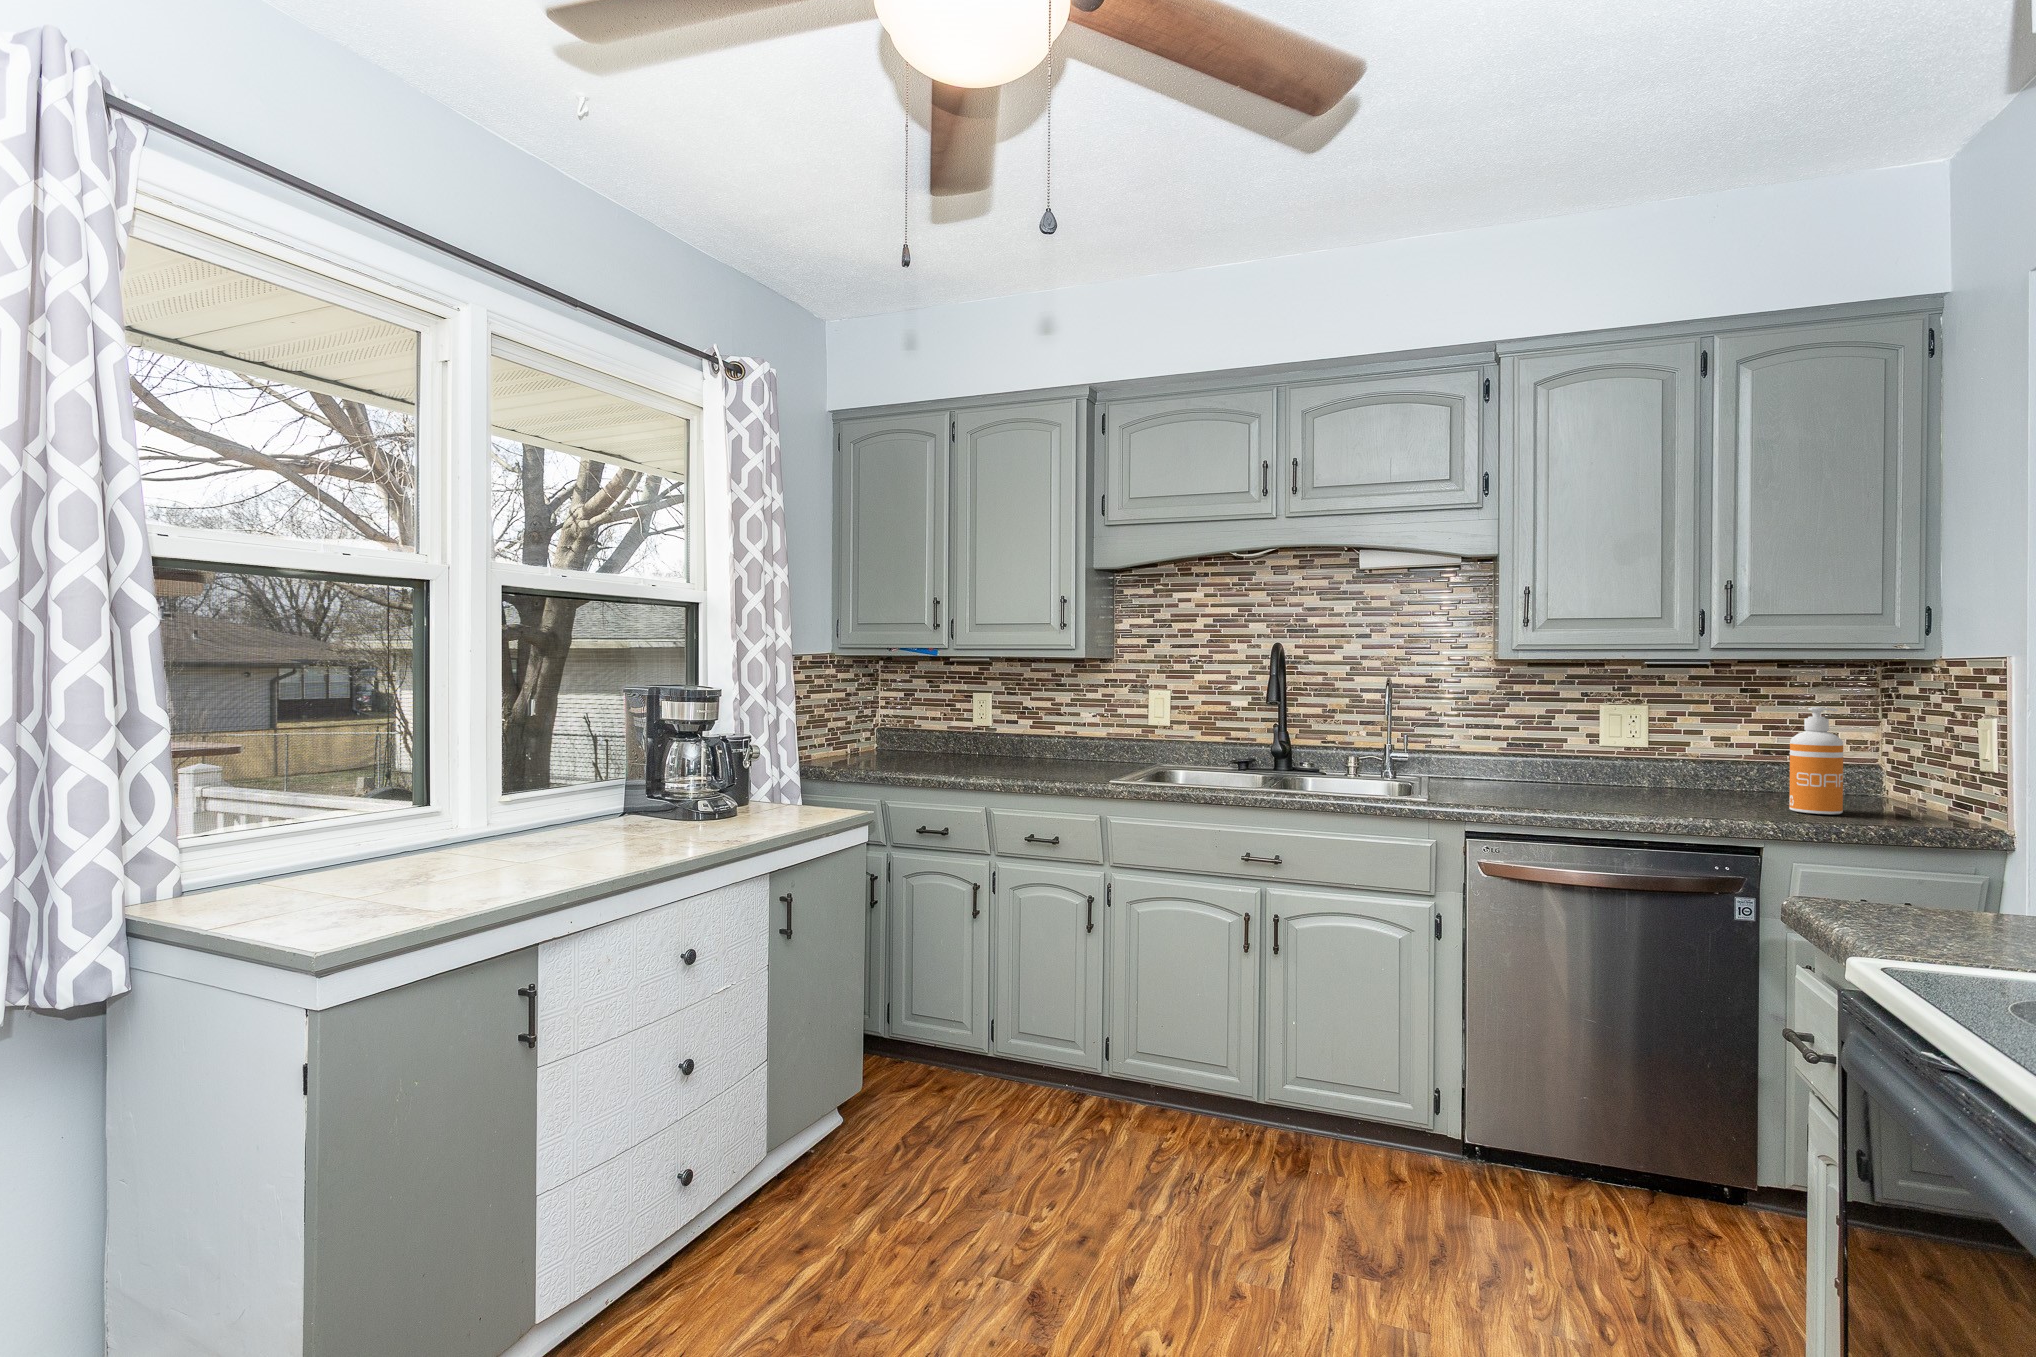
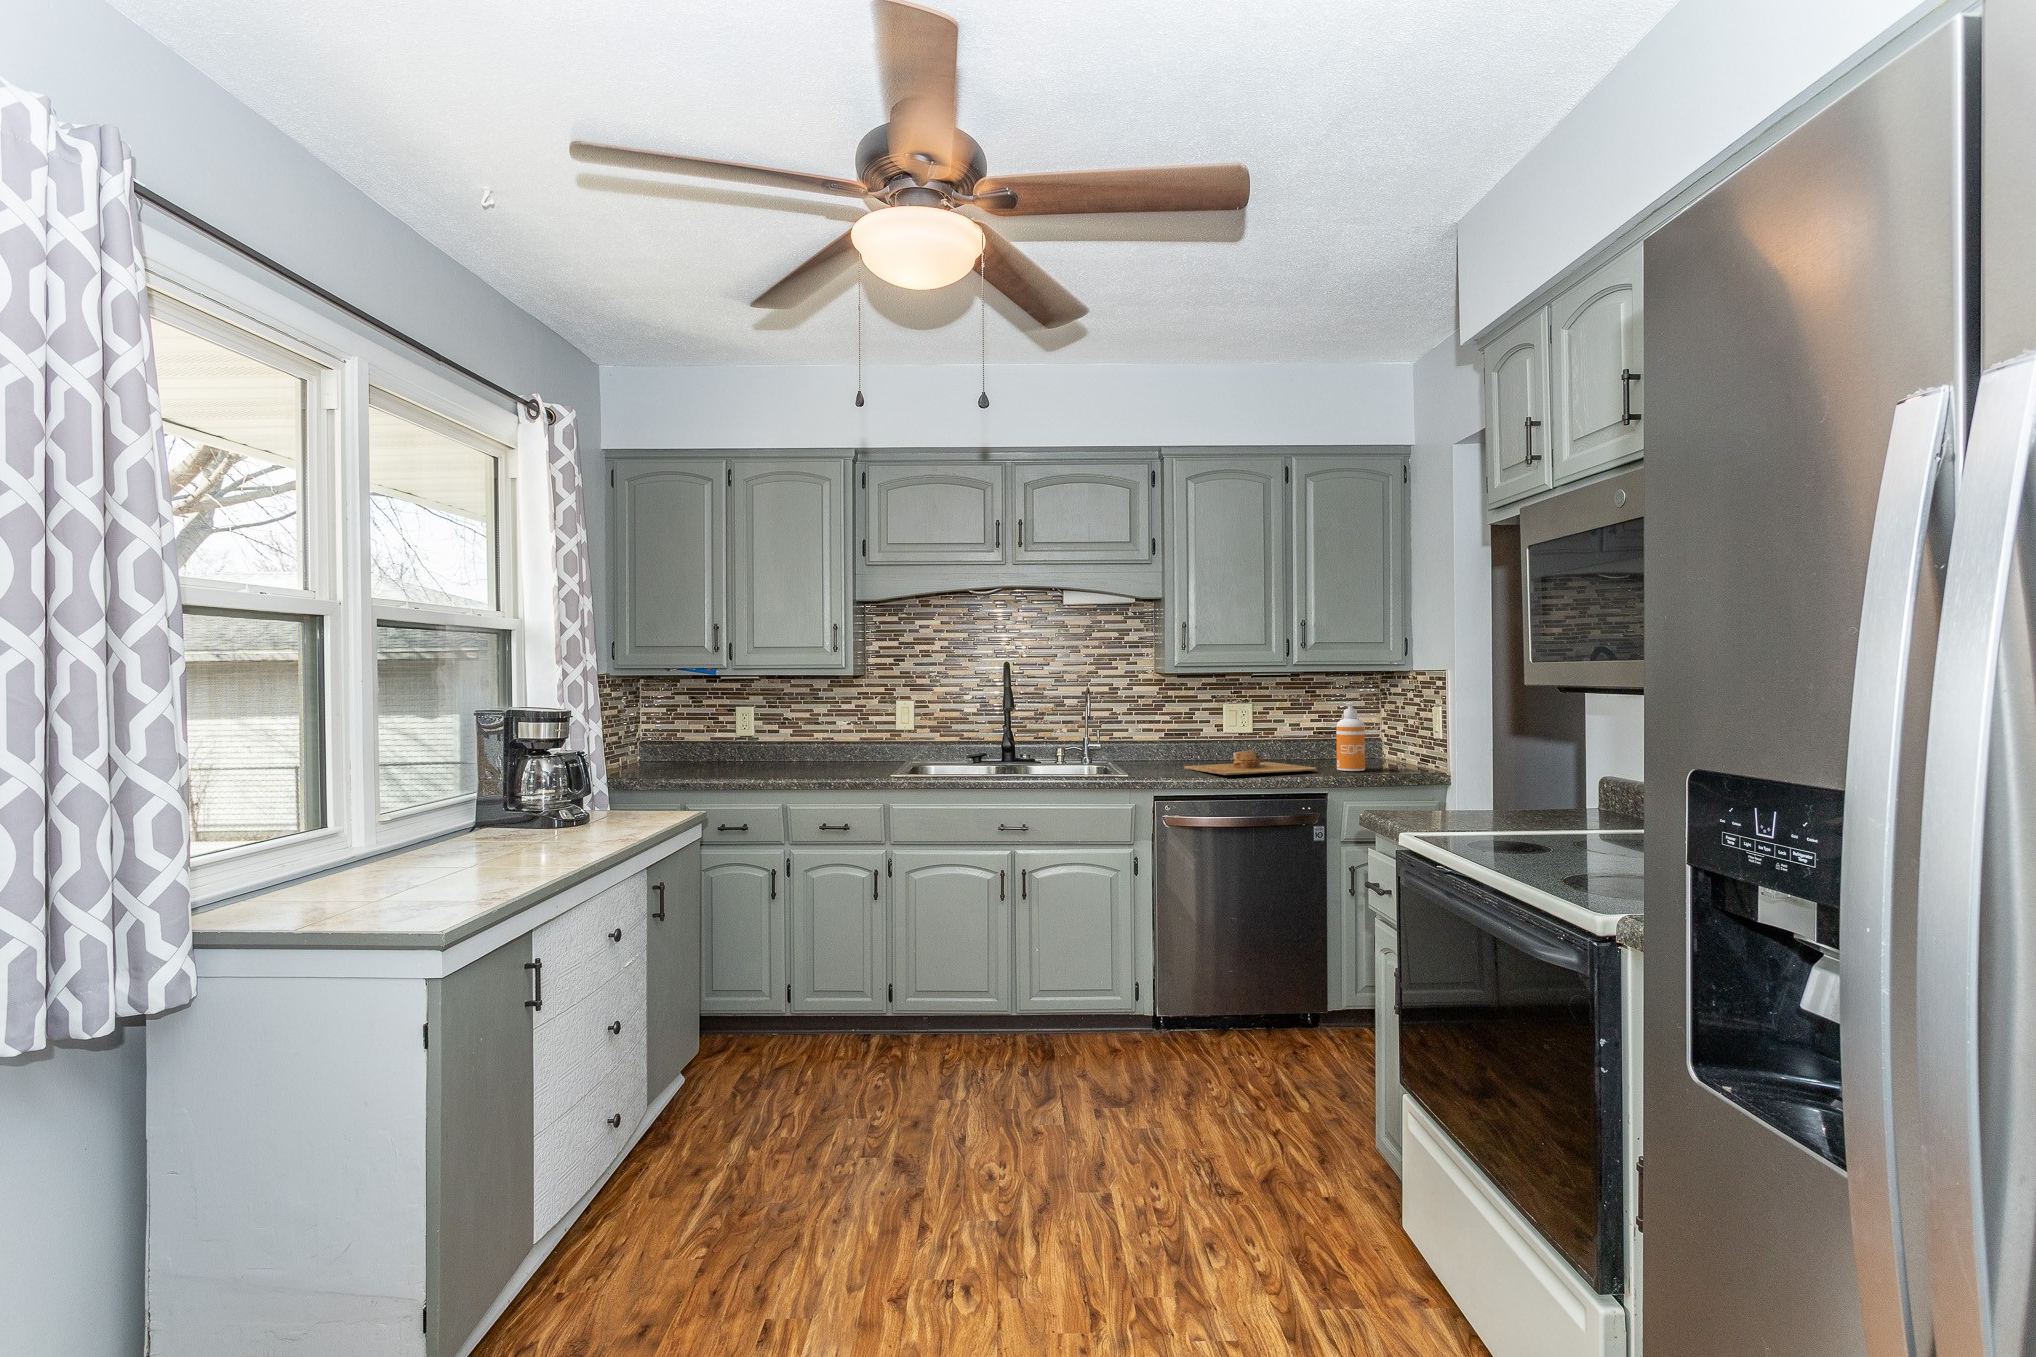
cutting board: none [1529,773,1749,810] -> present [1184,750,1316,775]

